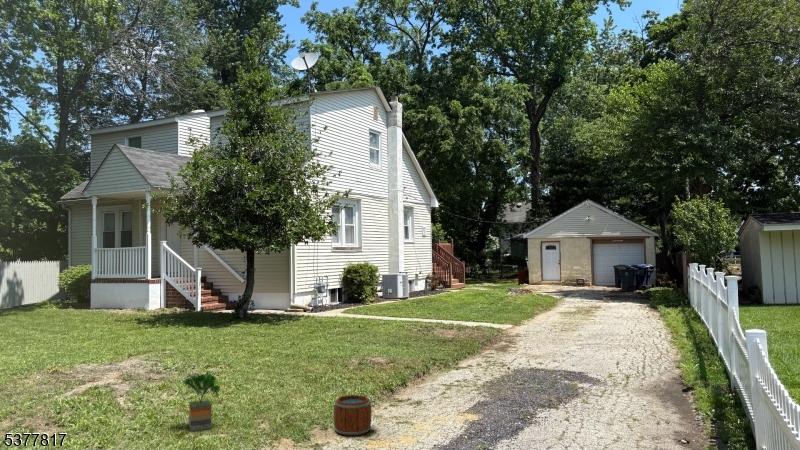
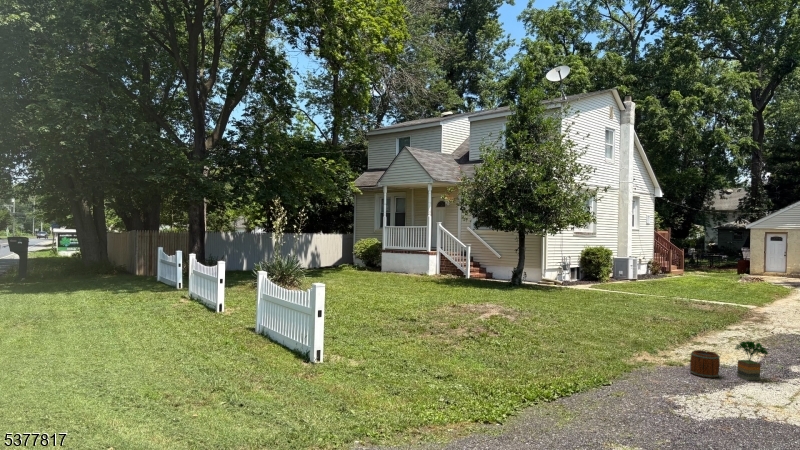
potted tree: present [183,374,220,431] -> present [735,341,768,380]

